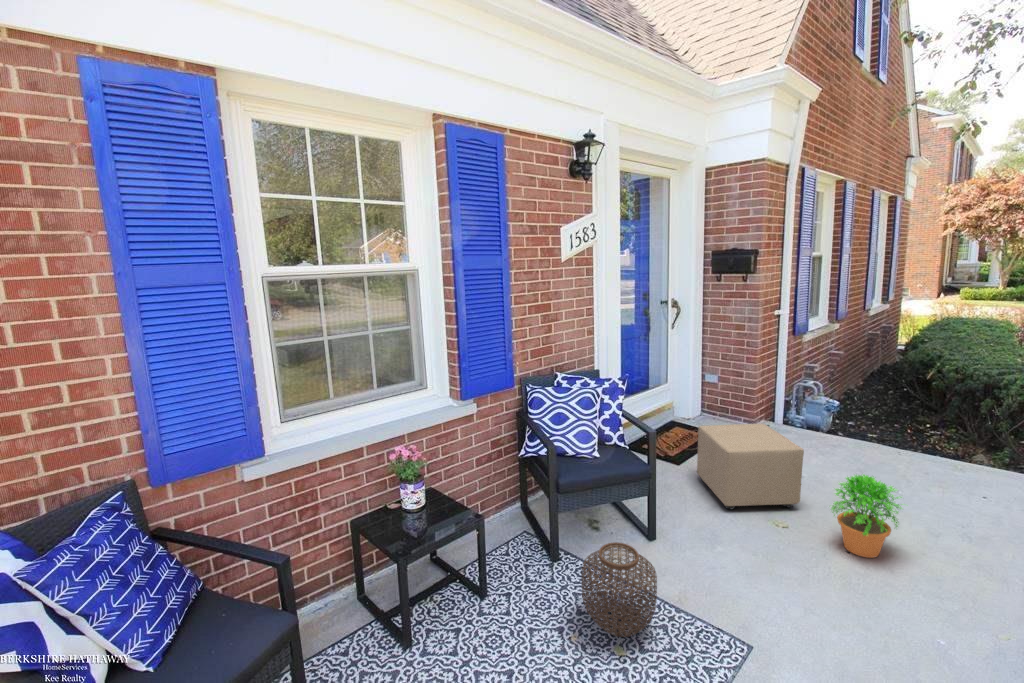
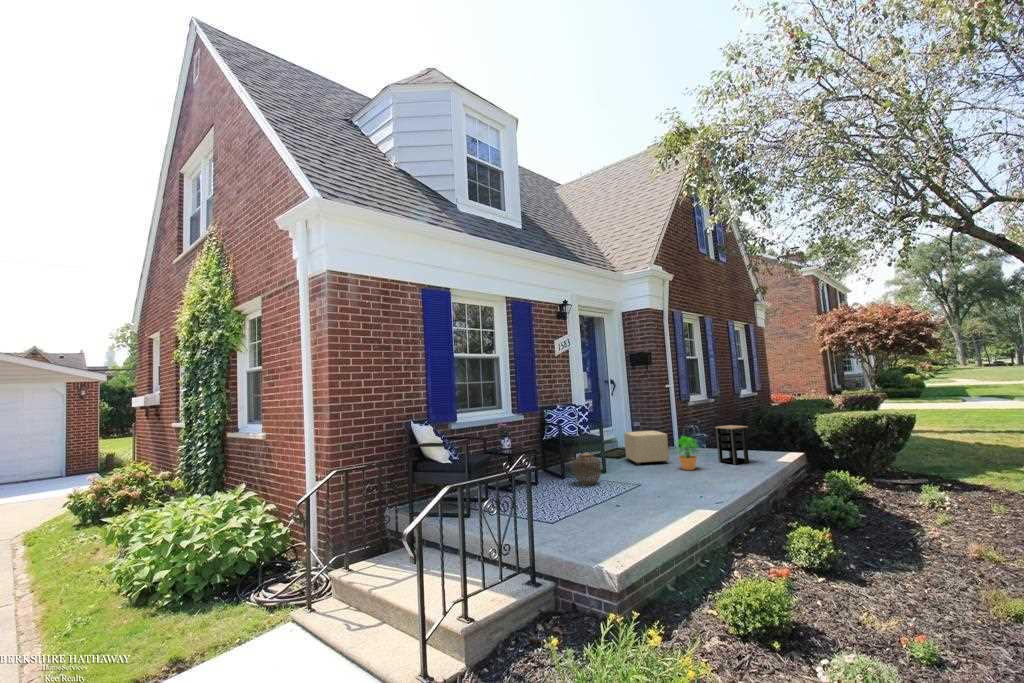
side table: none [916,432,1016,539] -> present [715,425,749,465]

